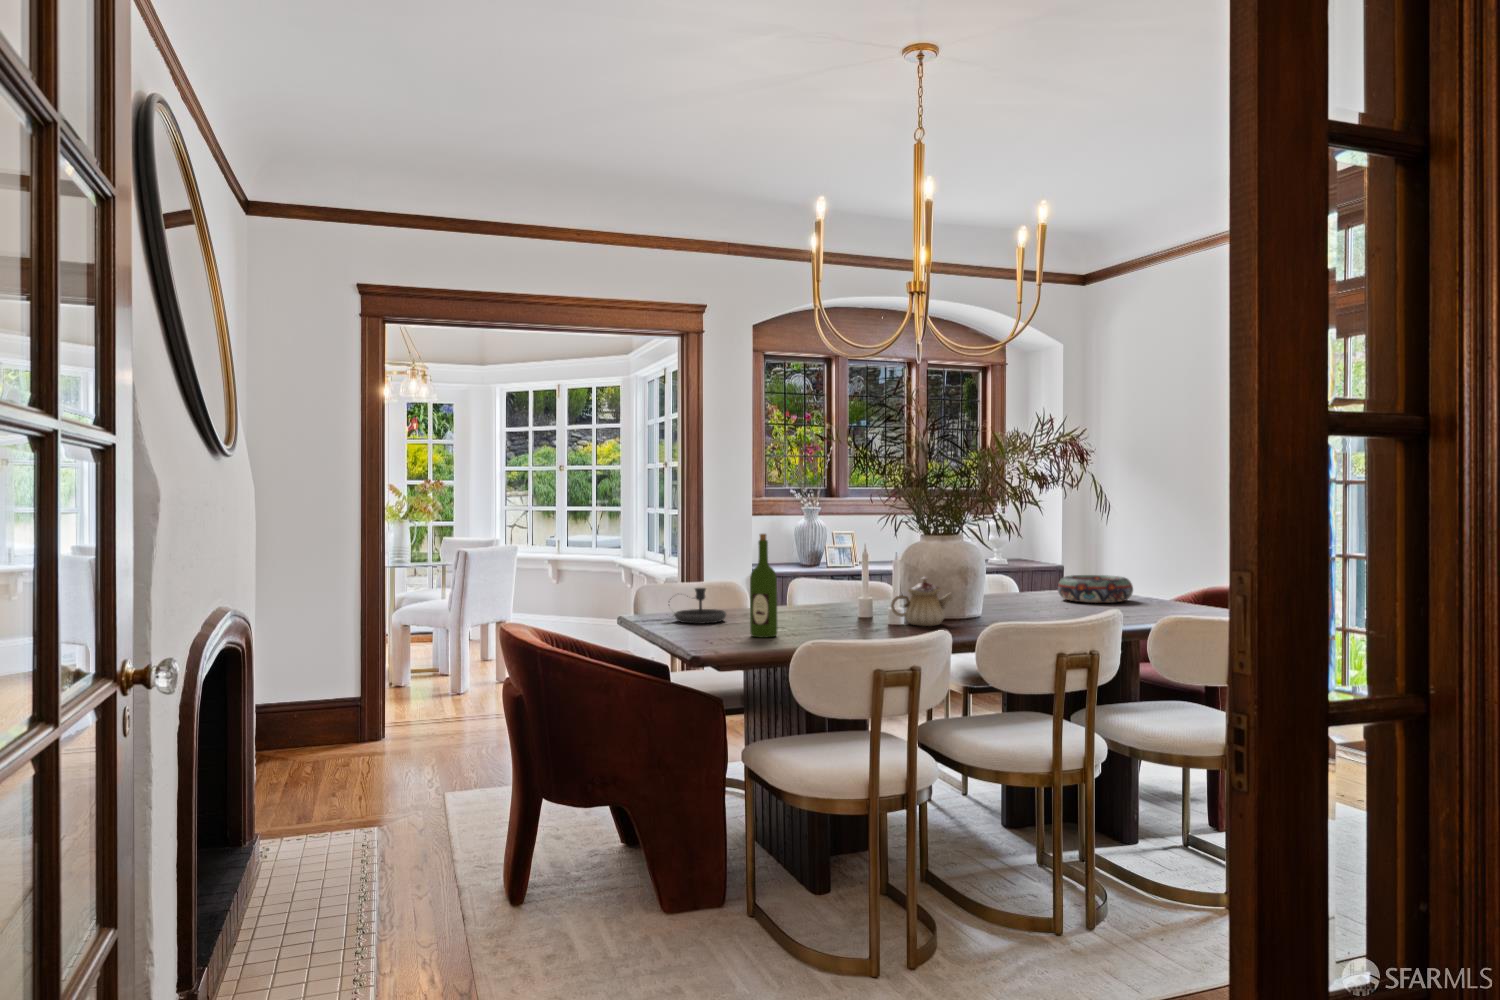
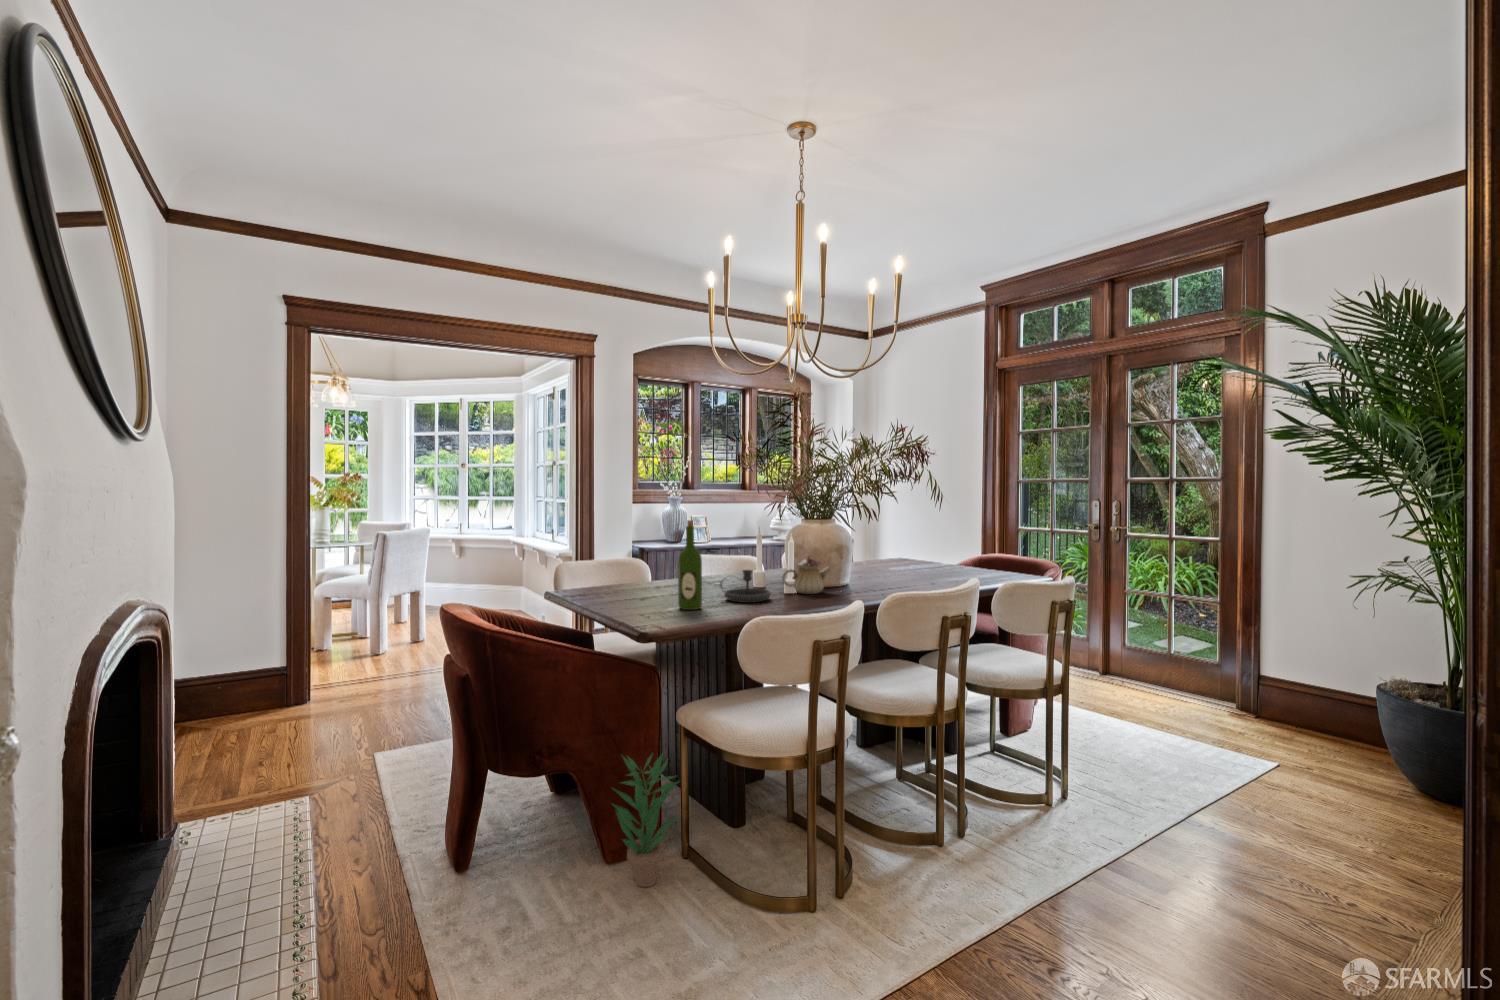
decorative bowl: present [1058,575,1133,603] -> none [879,549,933,570]
candlestick: present [670,588,726,624] -> present [720,570,770,603]
potted plant: none [657,786,736,937] -> present [613,754,679,887]

